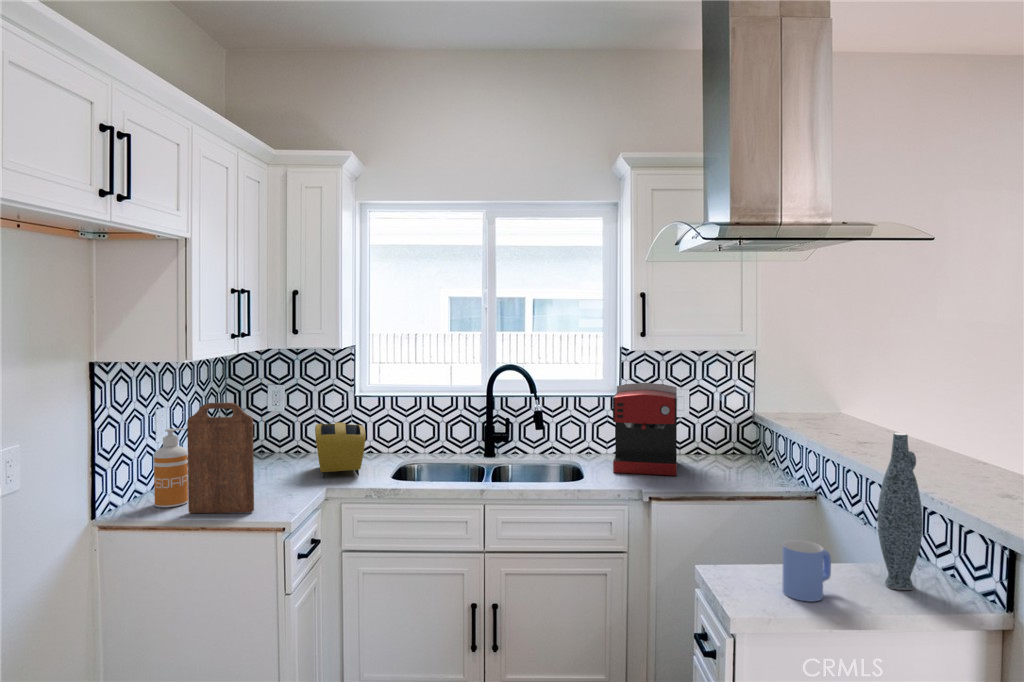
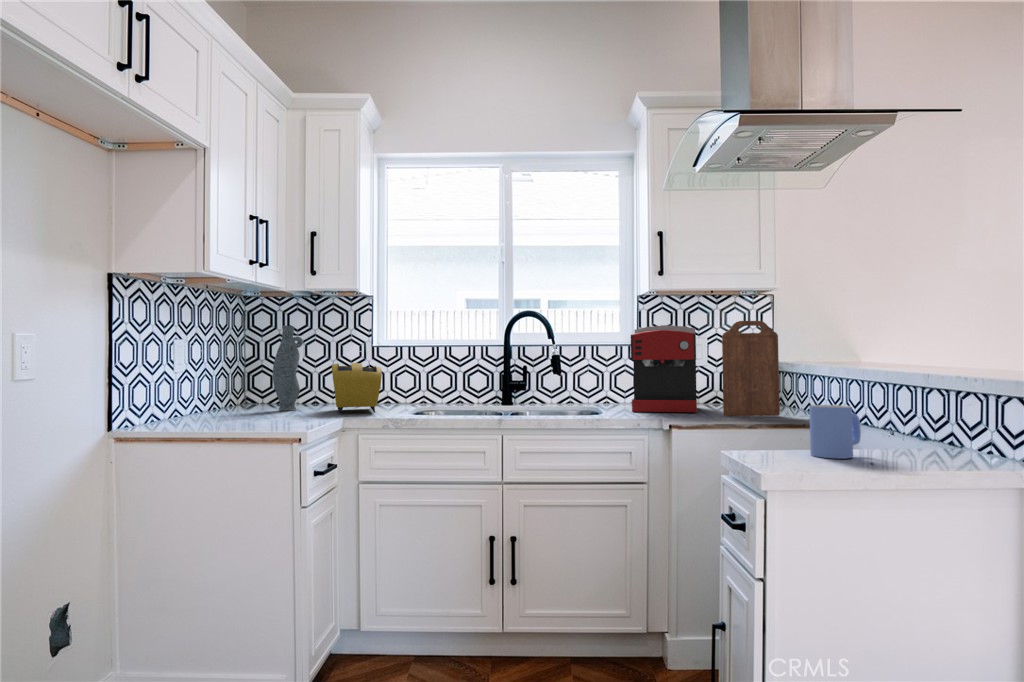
cutting board: present [187,403,254,513] -> present [722,321,780,416]
soap dispenser: present [154,428,188,507] -> none [172,349,205,425]
vase: present [877,433,923,590] -> present [273,326,303,411]

